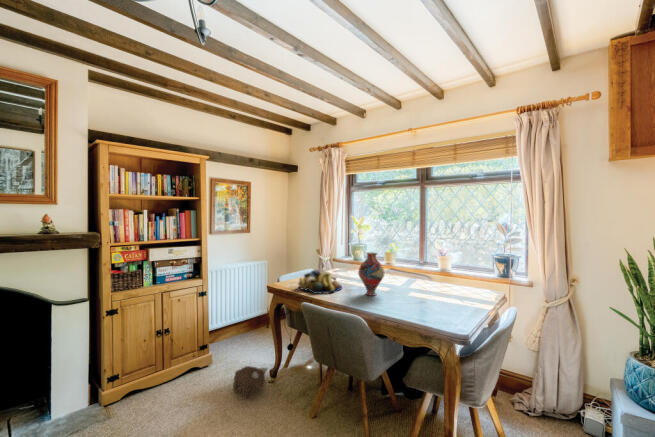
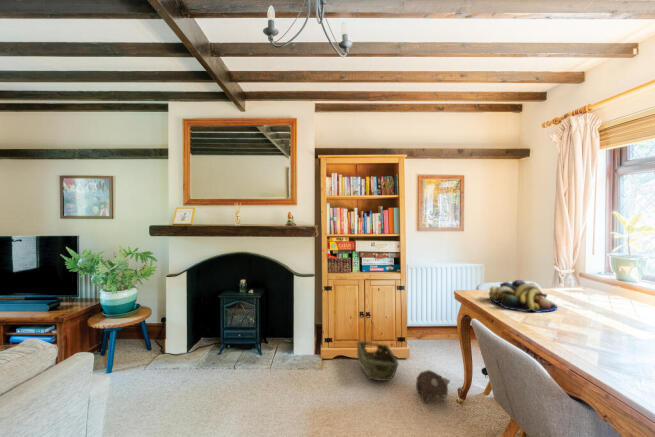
vase: present [358,252,384,296] -> none [573,263,625,330]
woven basket: none [156,358,213,401] -> present [357,341,398,381]

